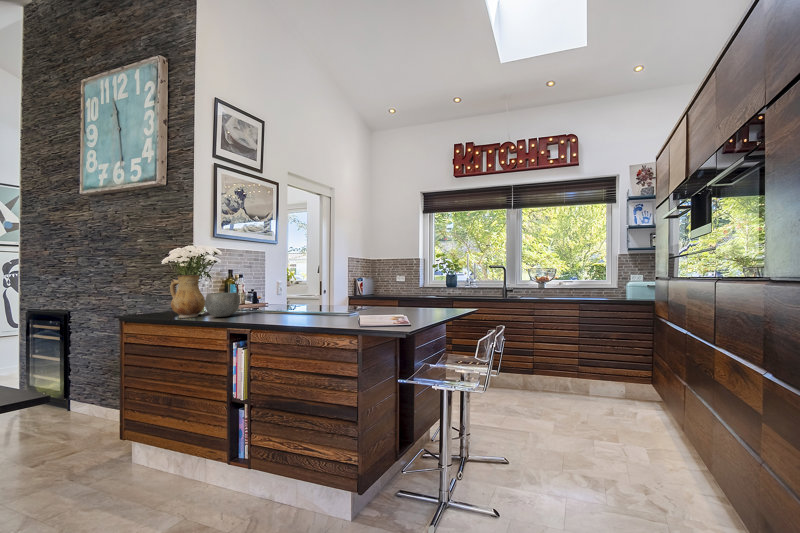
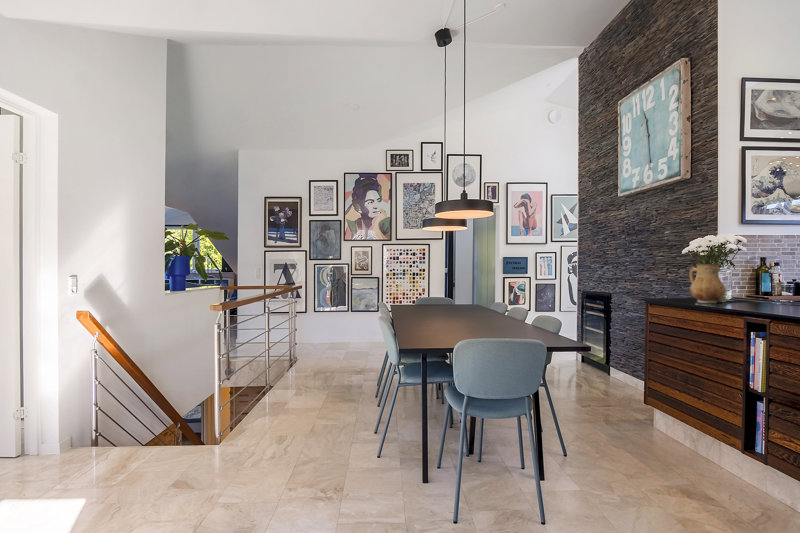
ceramic bowl: present [205,292,240,317] -> none [722,282,764,307]

